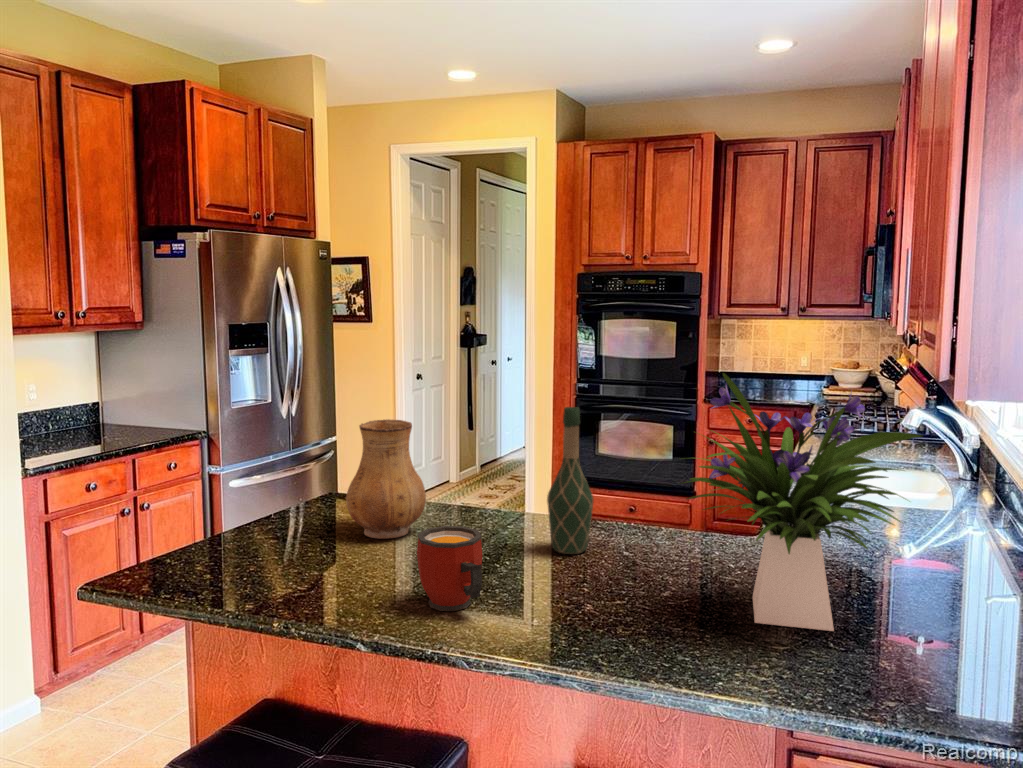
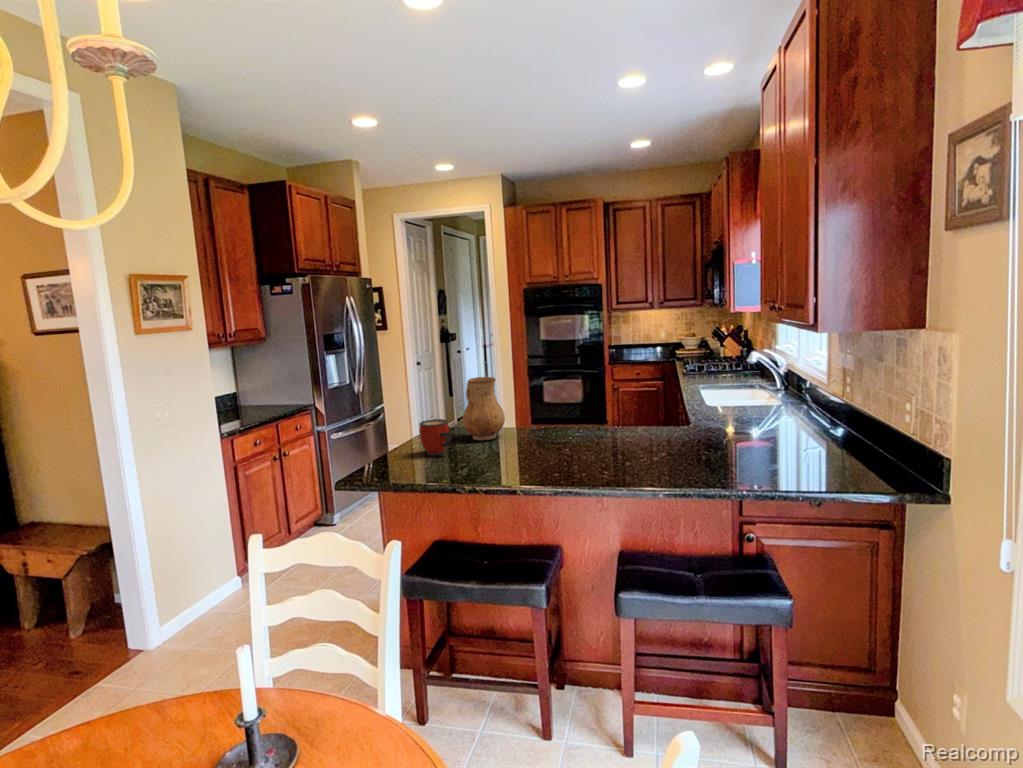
flower arrangement: present [683,373,922,631] -> none [648,335,761,451]
wine bottle: present [547,407,593,554] -> none [574,361,598,436]
mug: present [417,526,483,611] -> present [419,419,451,455]

